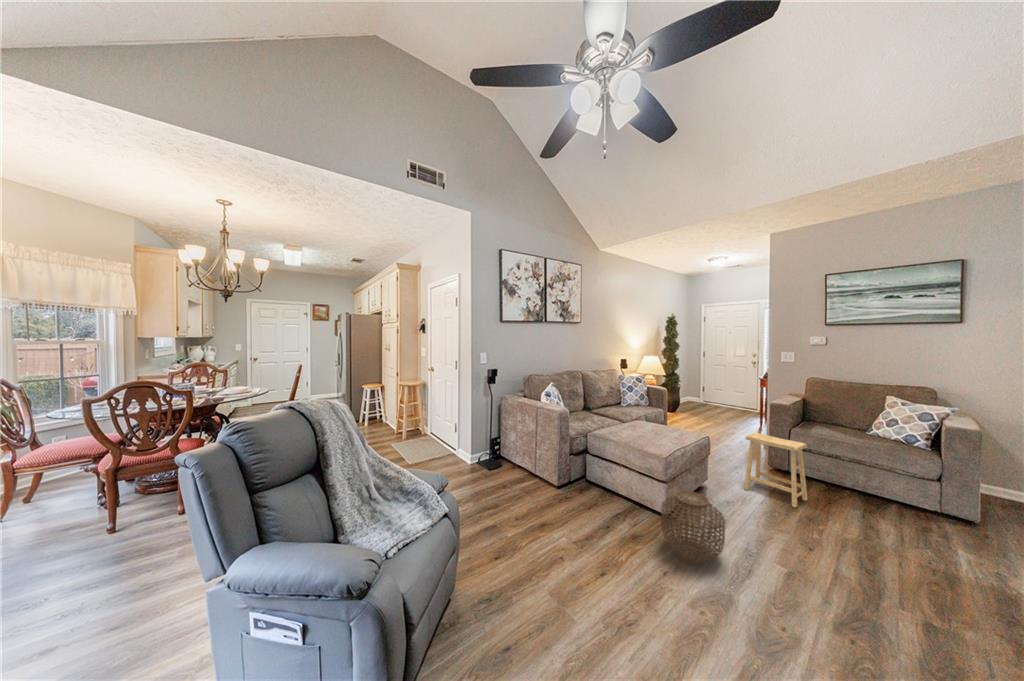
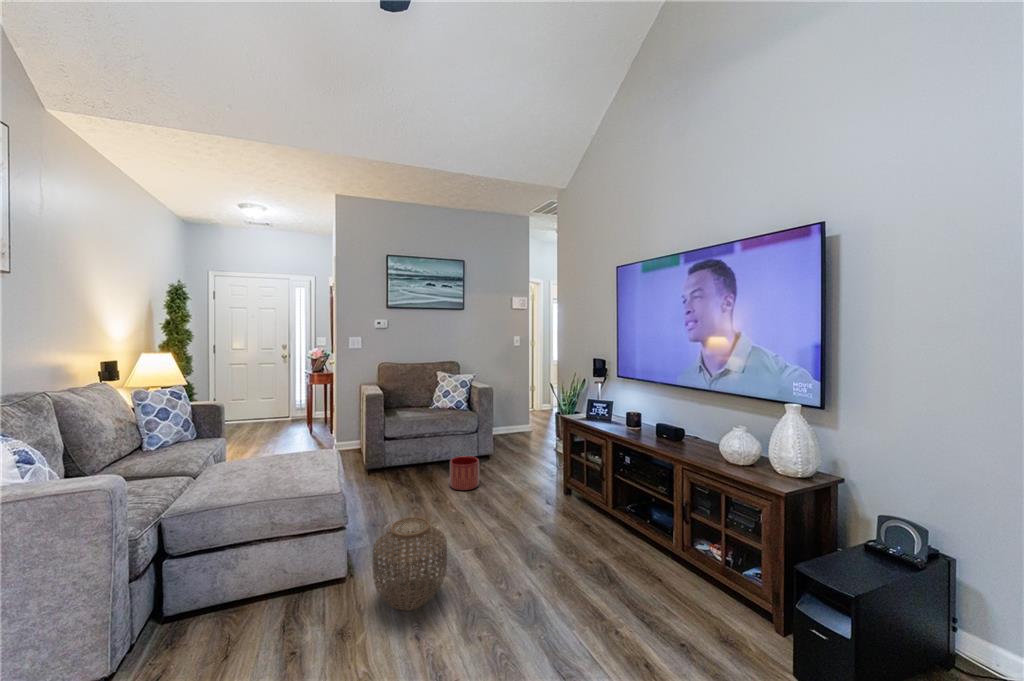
footstool: present [744,433,807,508] -> none [369,428,420,500]
planter: none [842,490,891,536] -> present [450,456,479,490]

